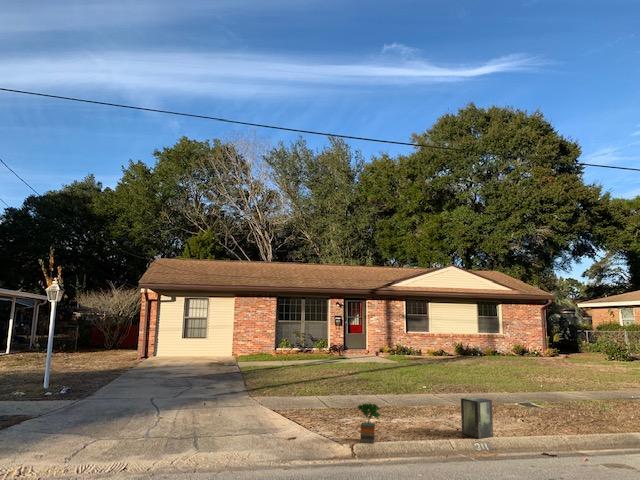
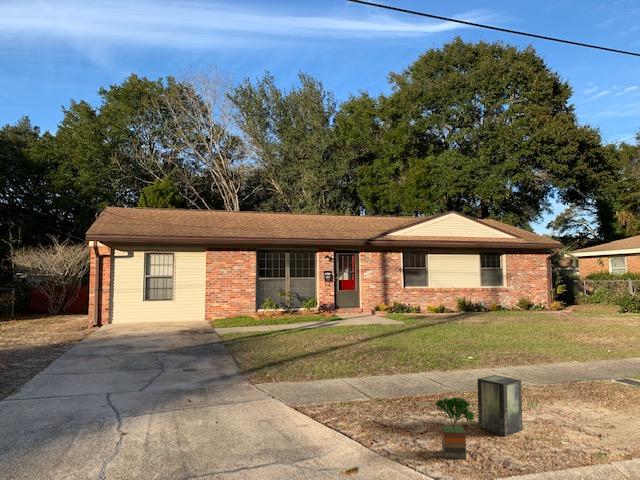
storage box: present [461,397,493,439] -> present [477,375,523,436]

